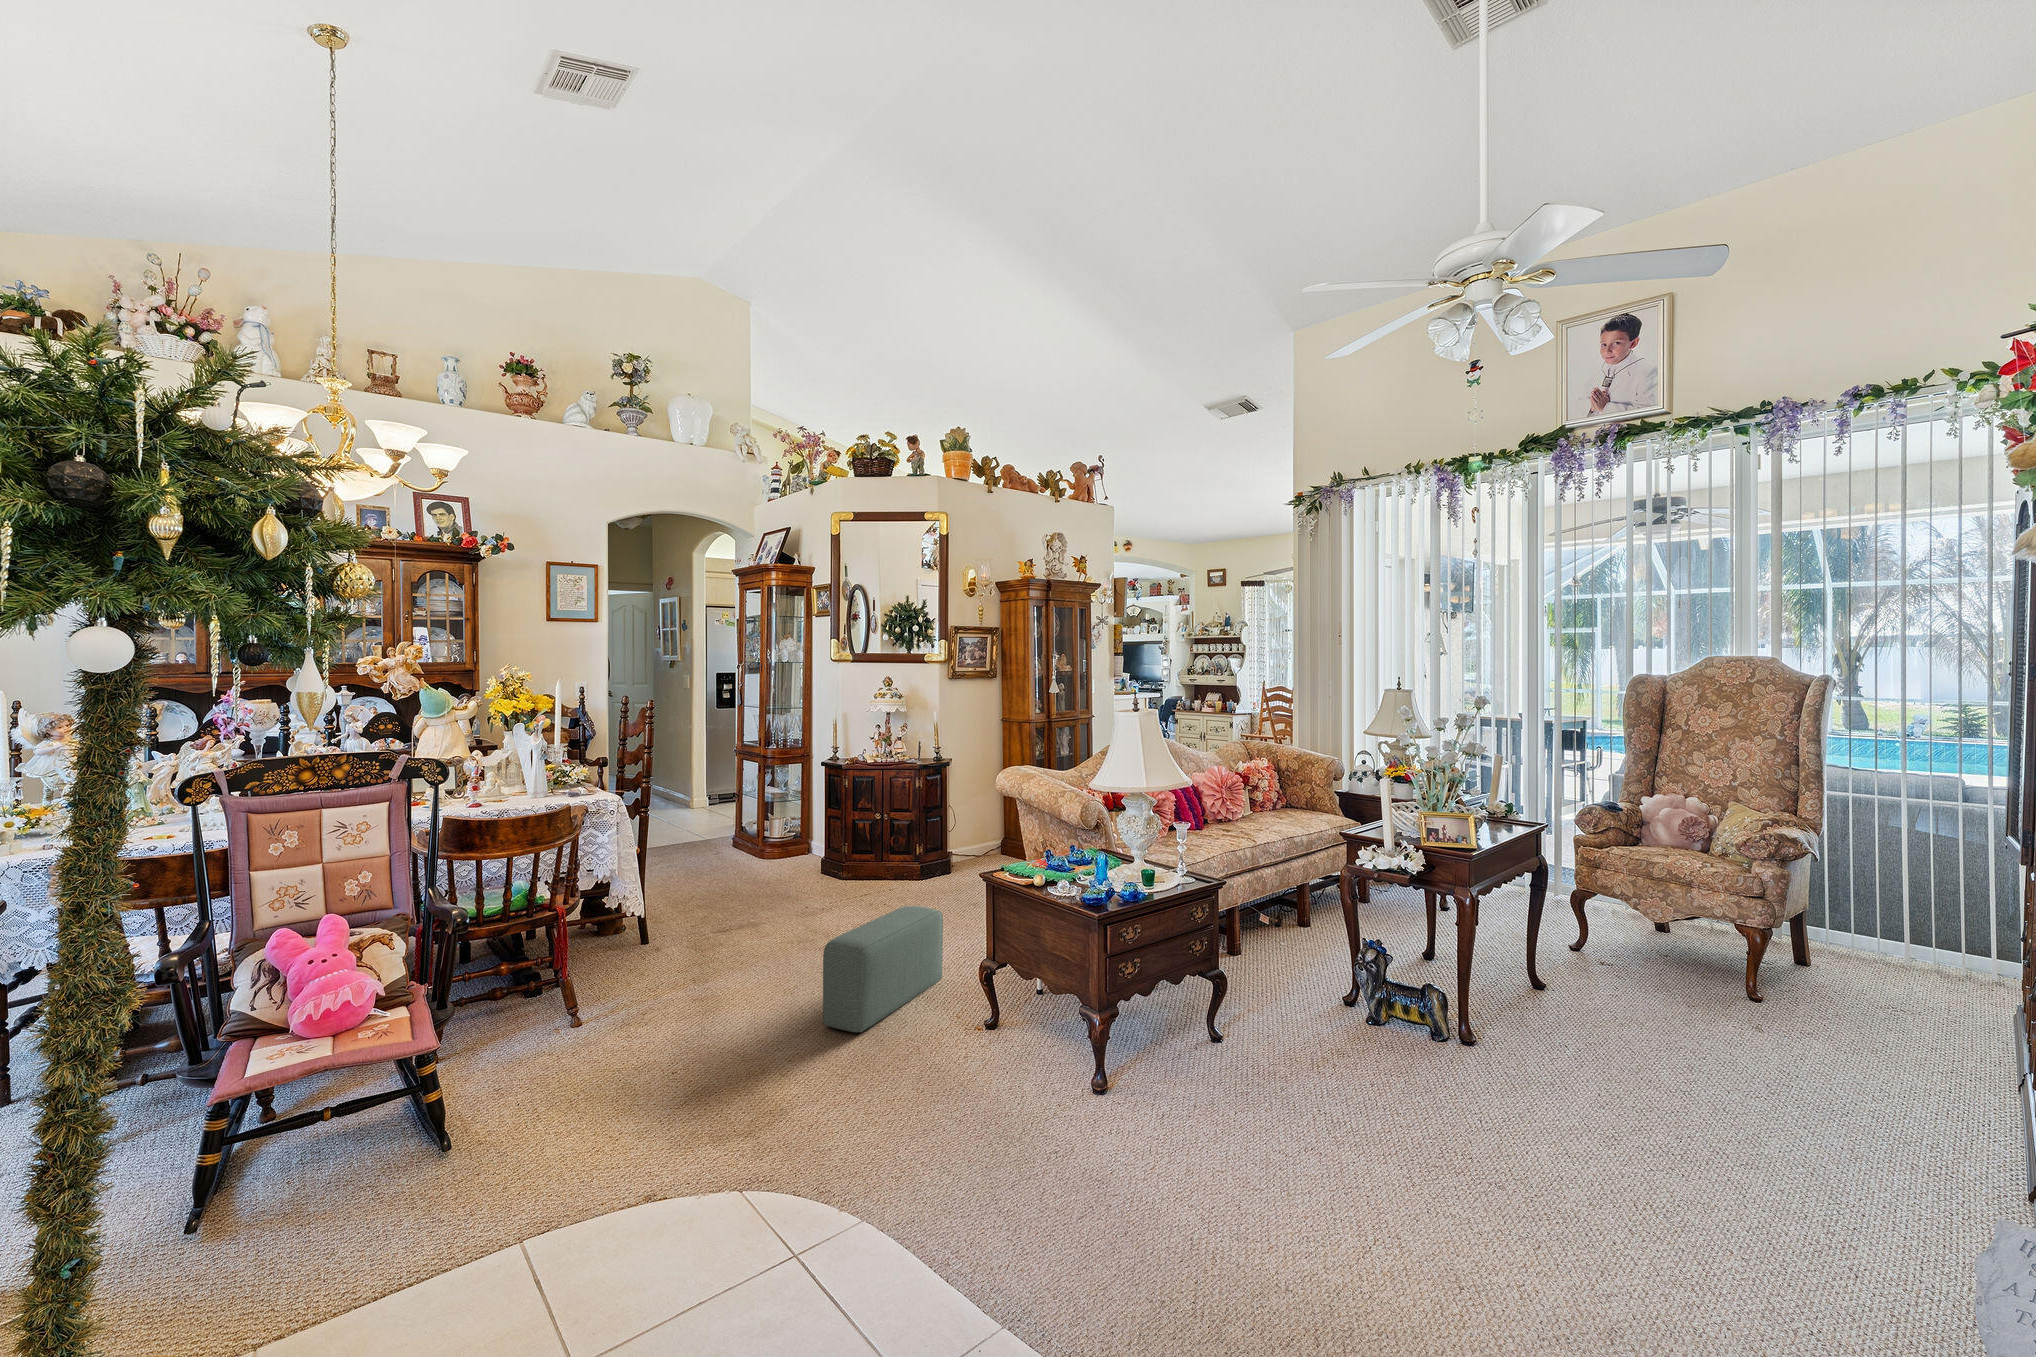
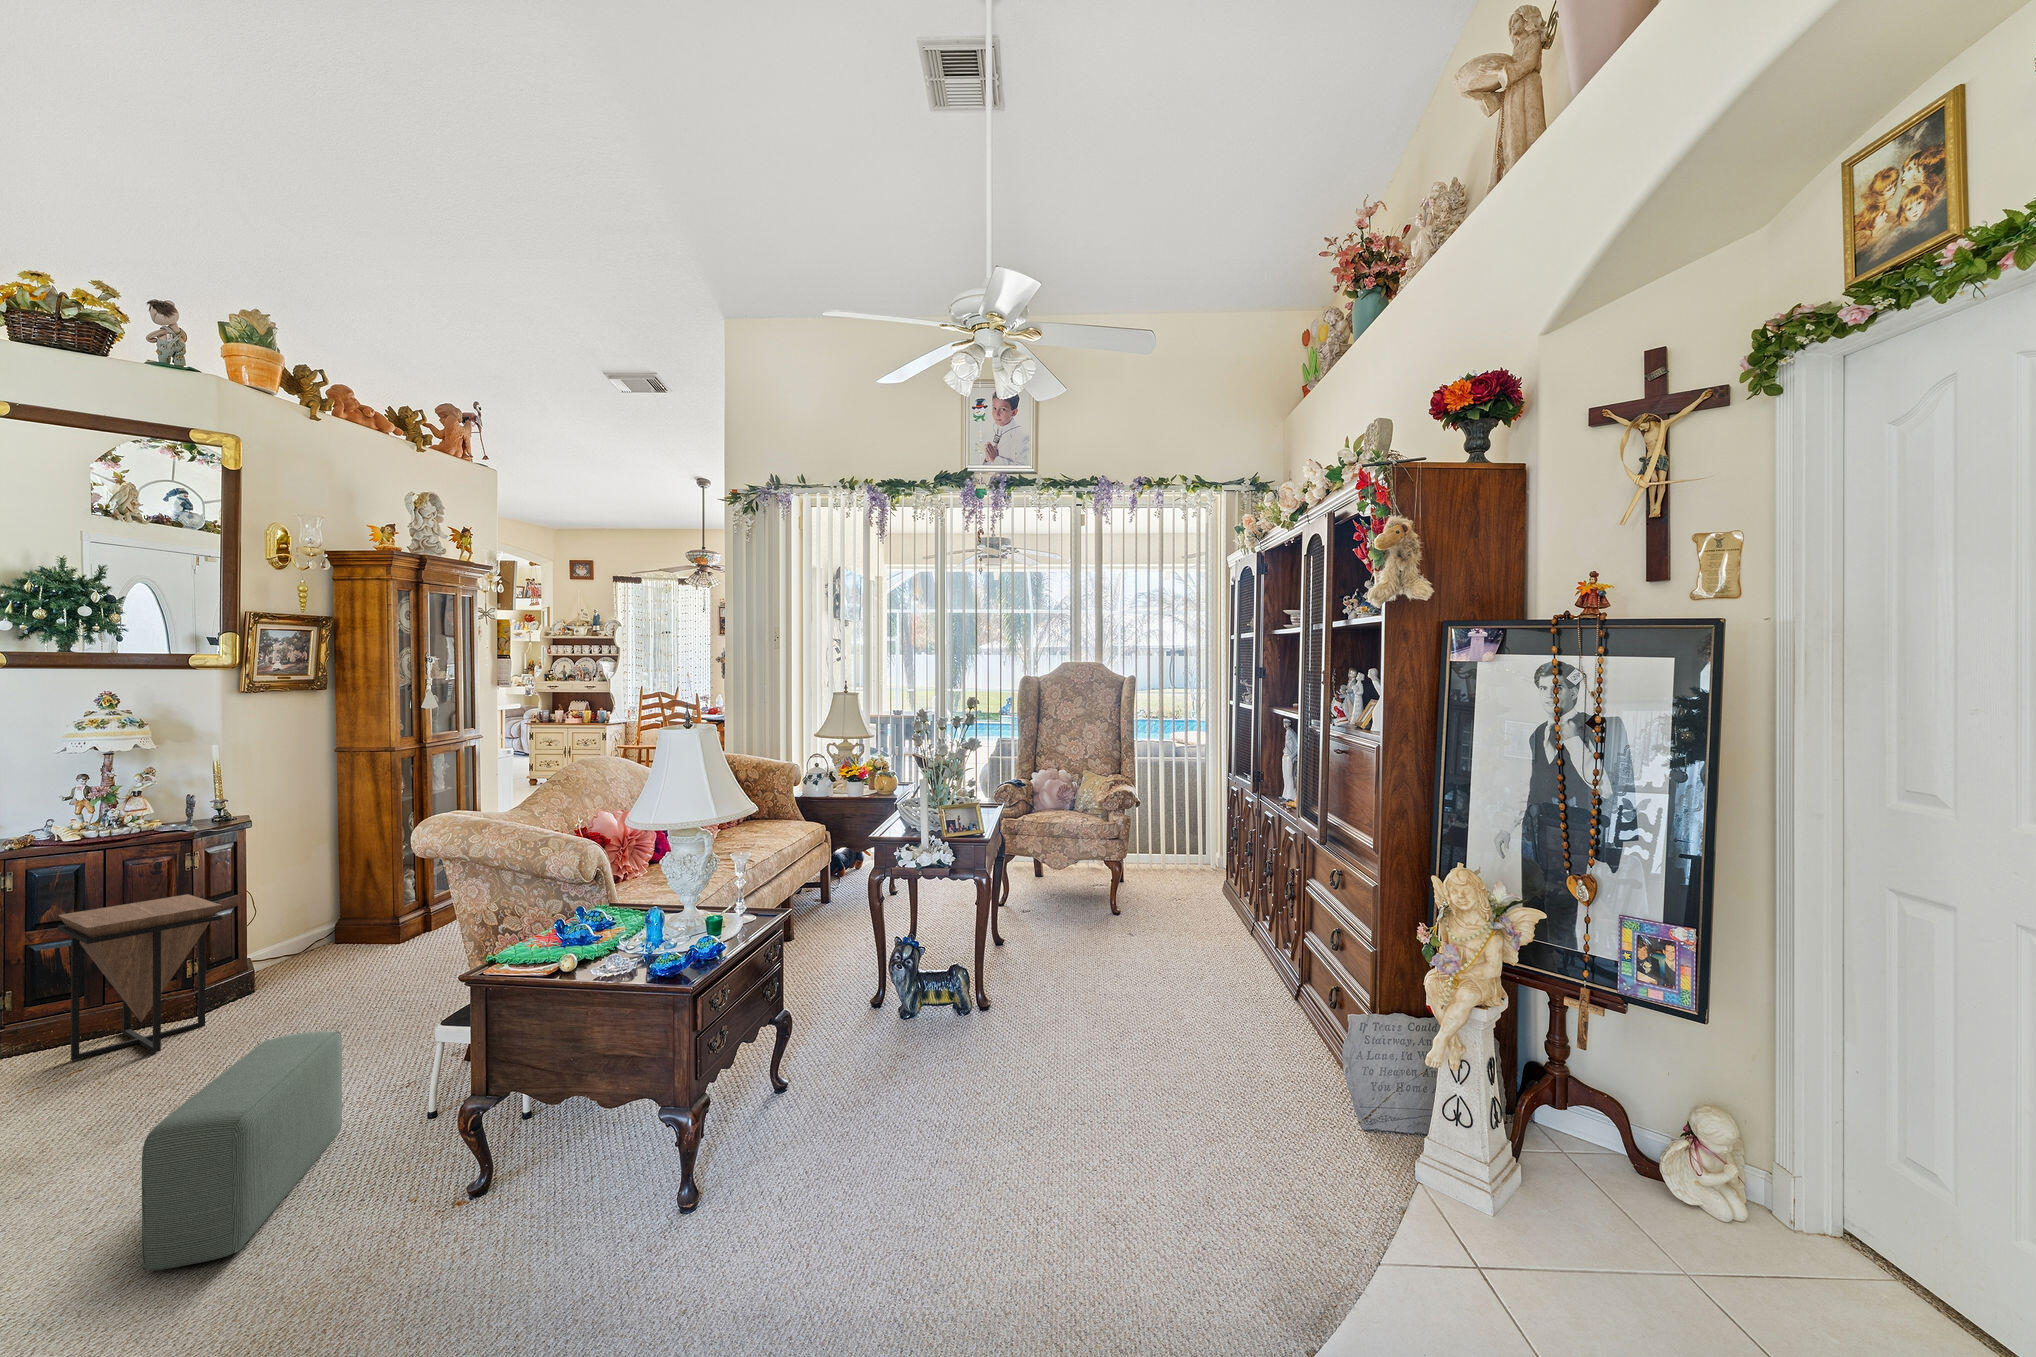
side table: none [857,807,921,902] -> present [58,894,222,1061]

